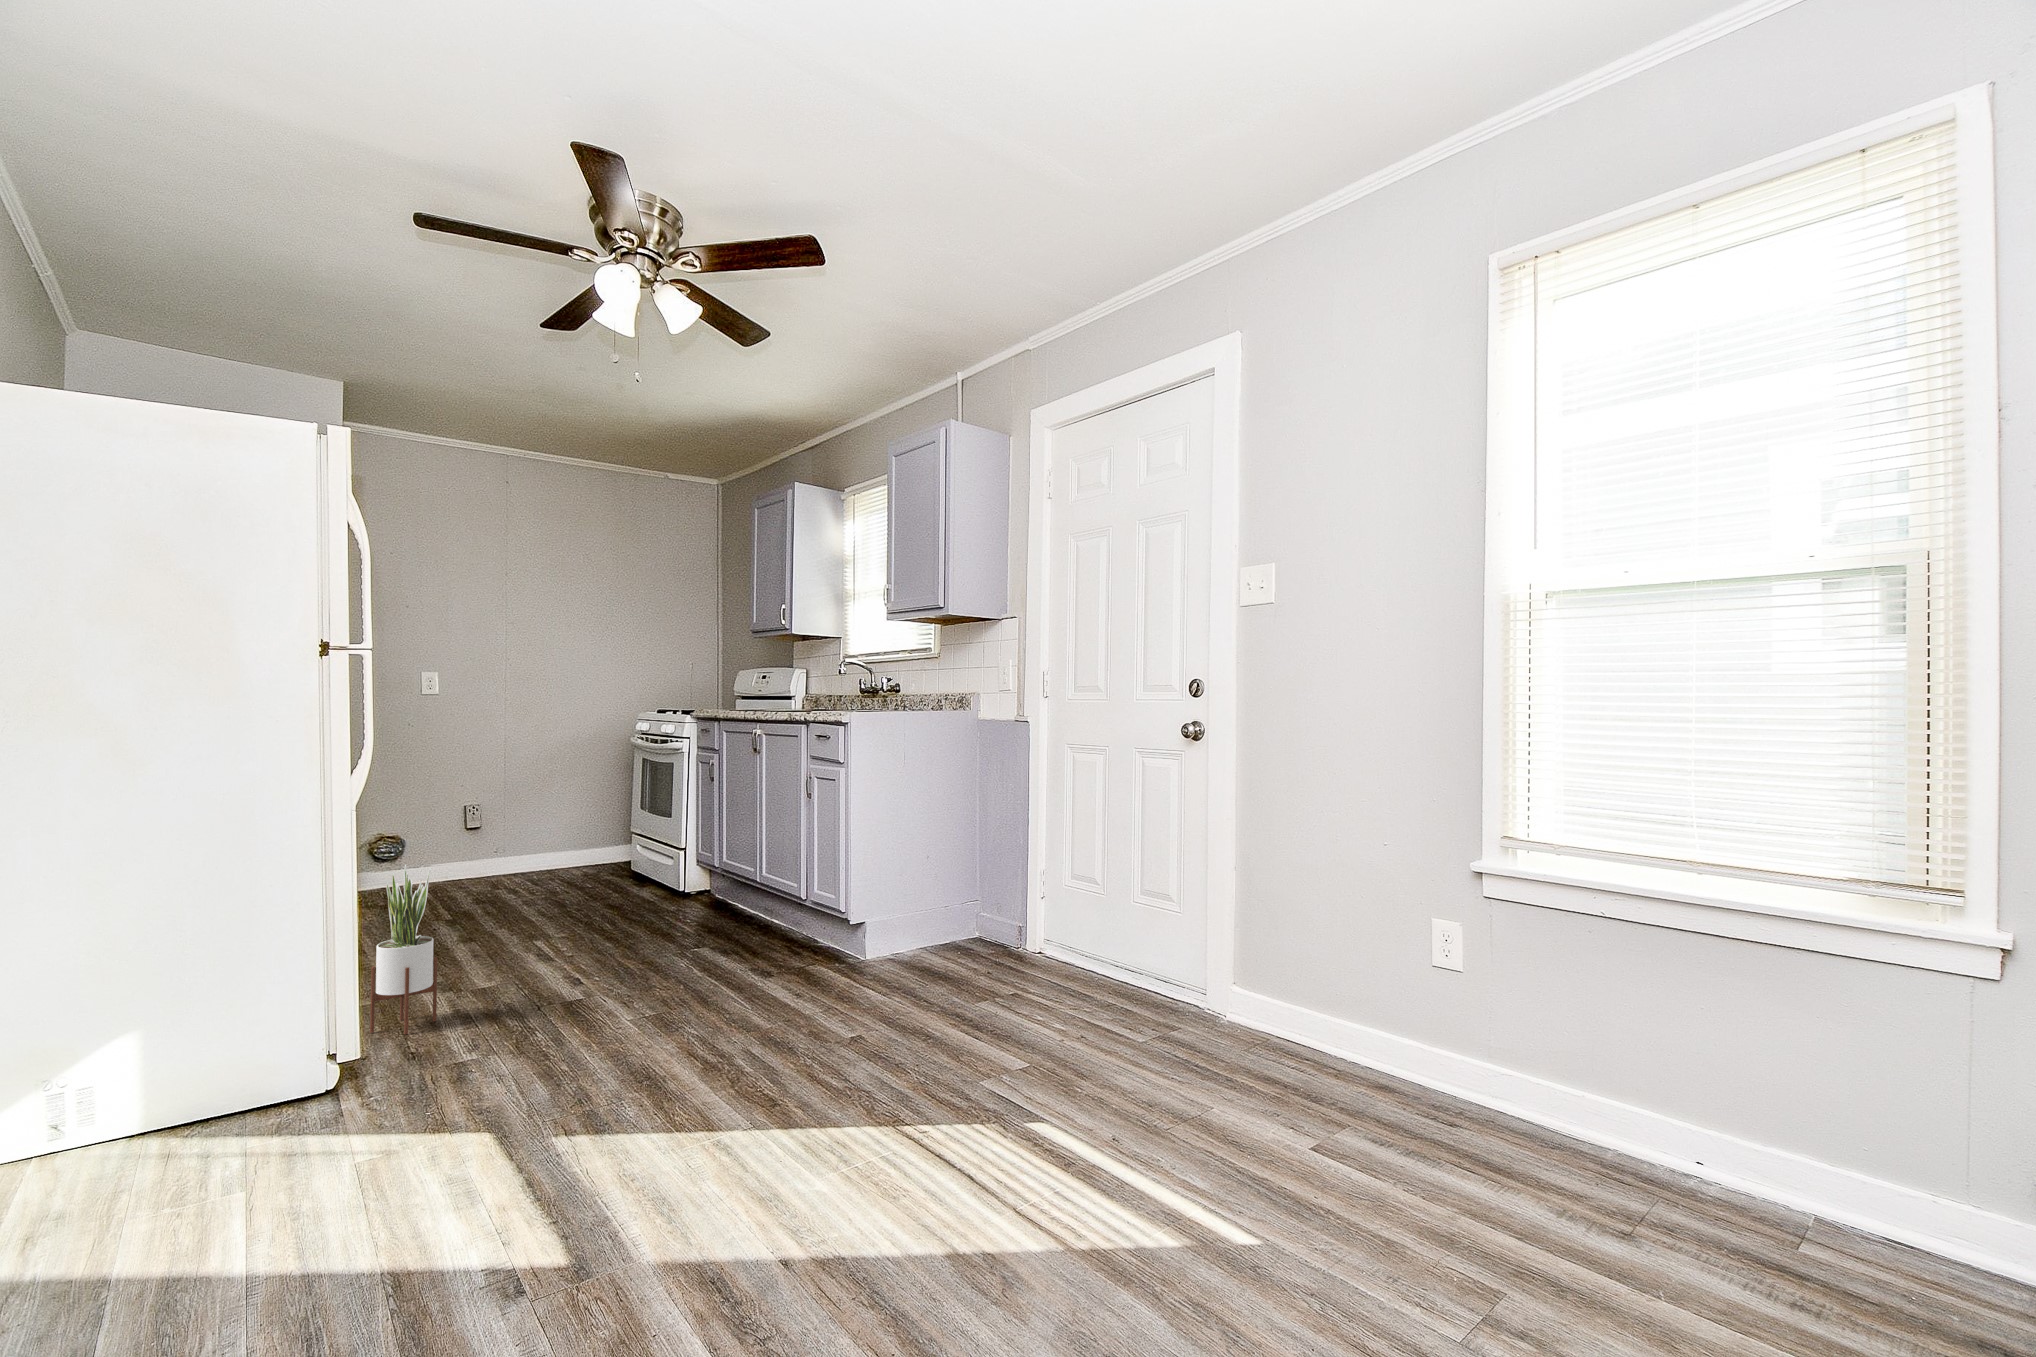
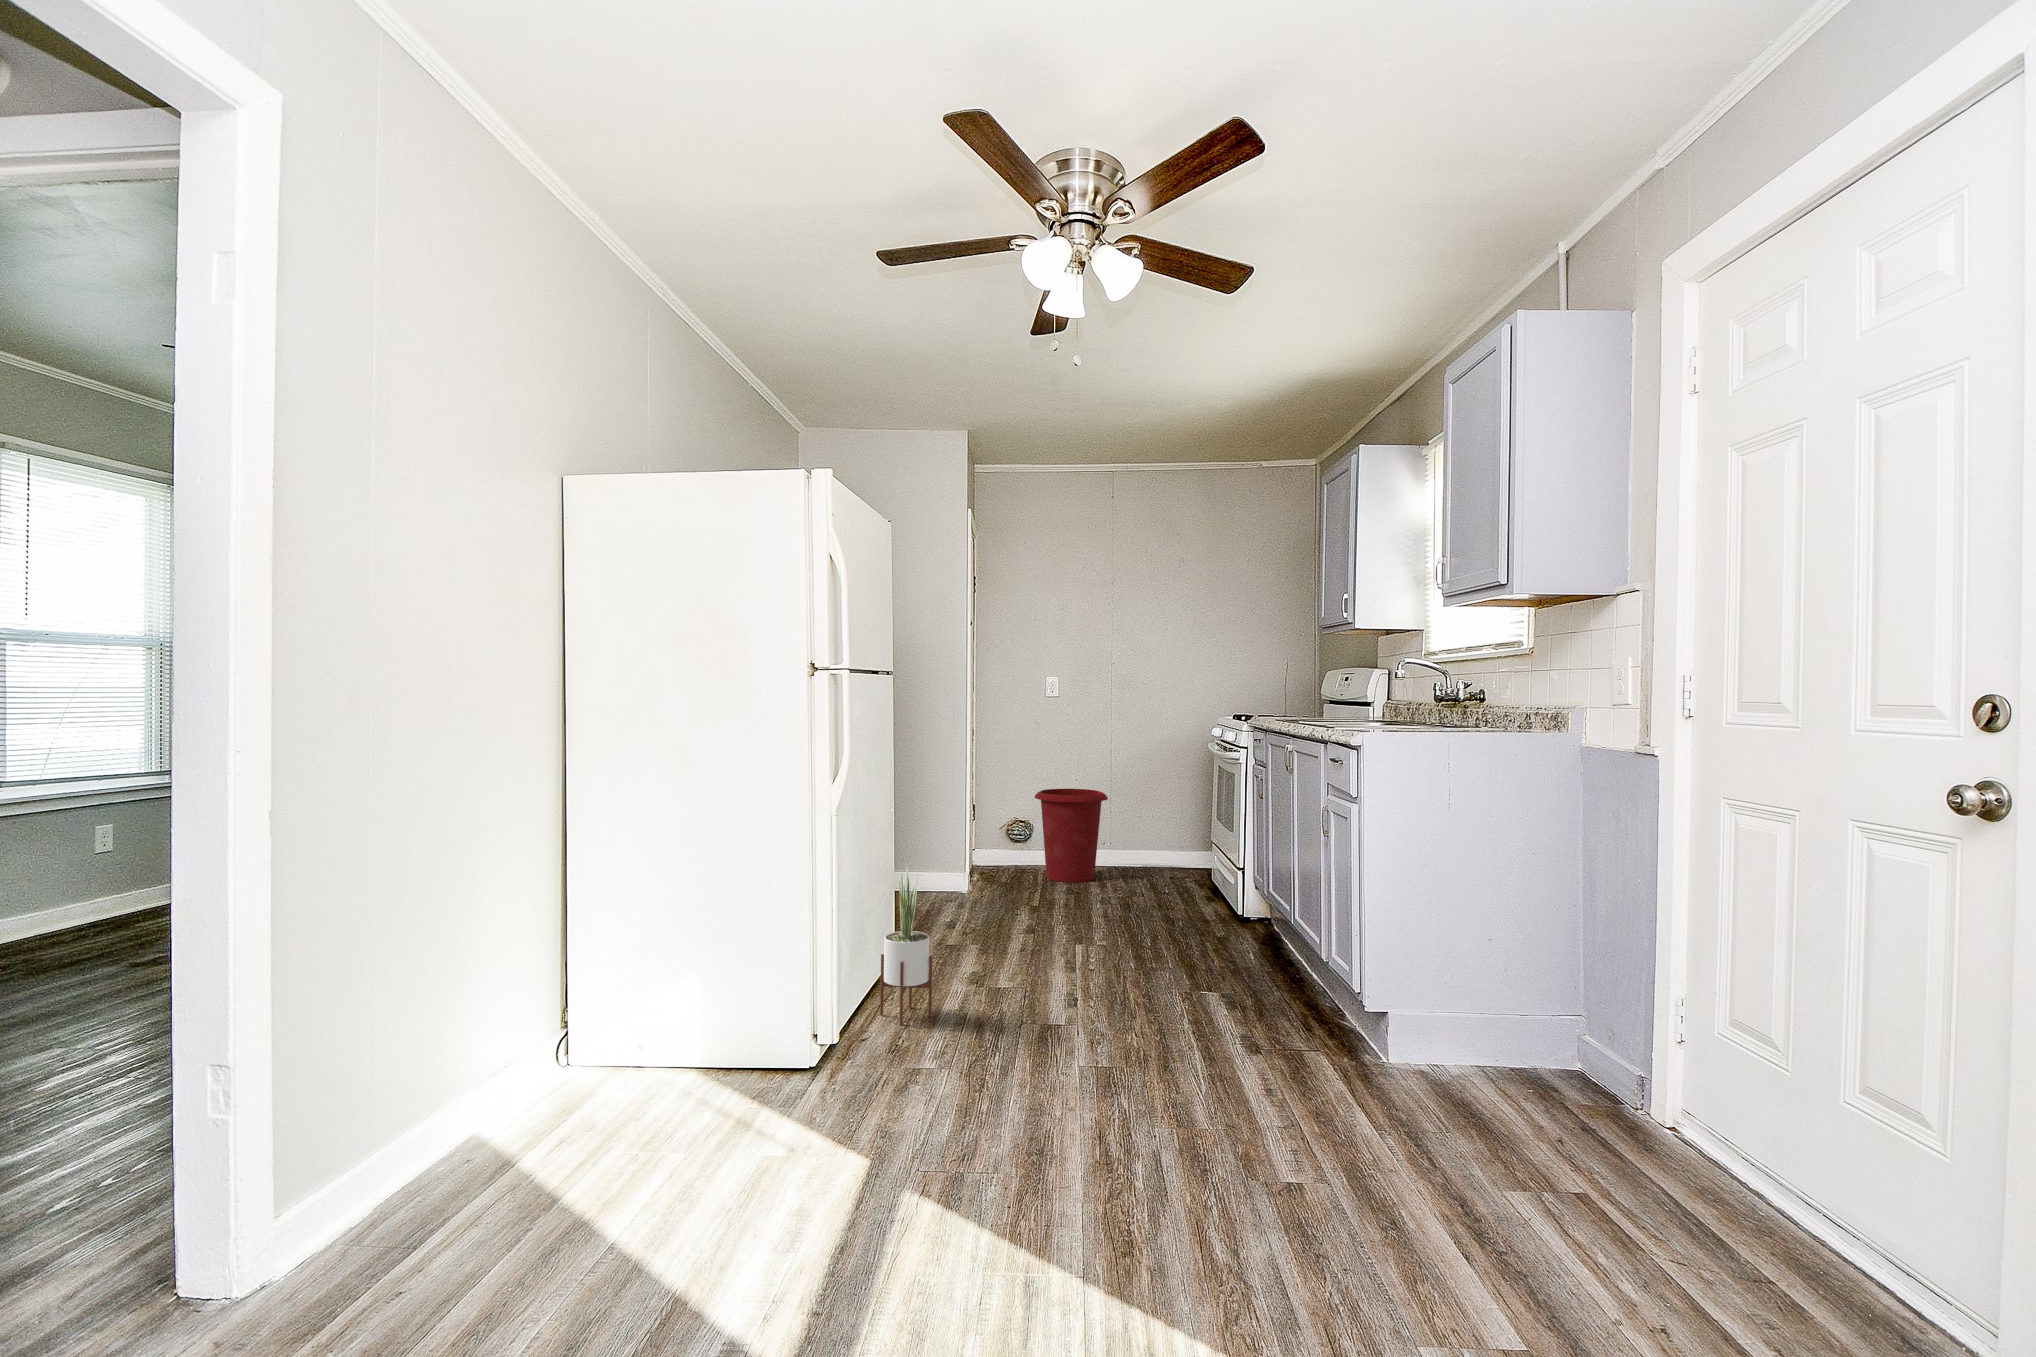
waste bin: none [433,792,523,891] -> present [1035,789,1108,882]

